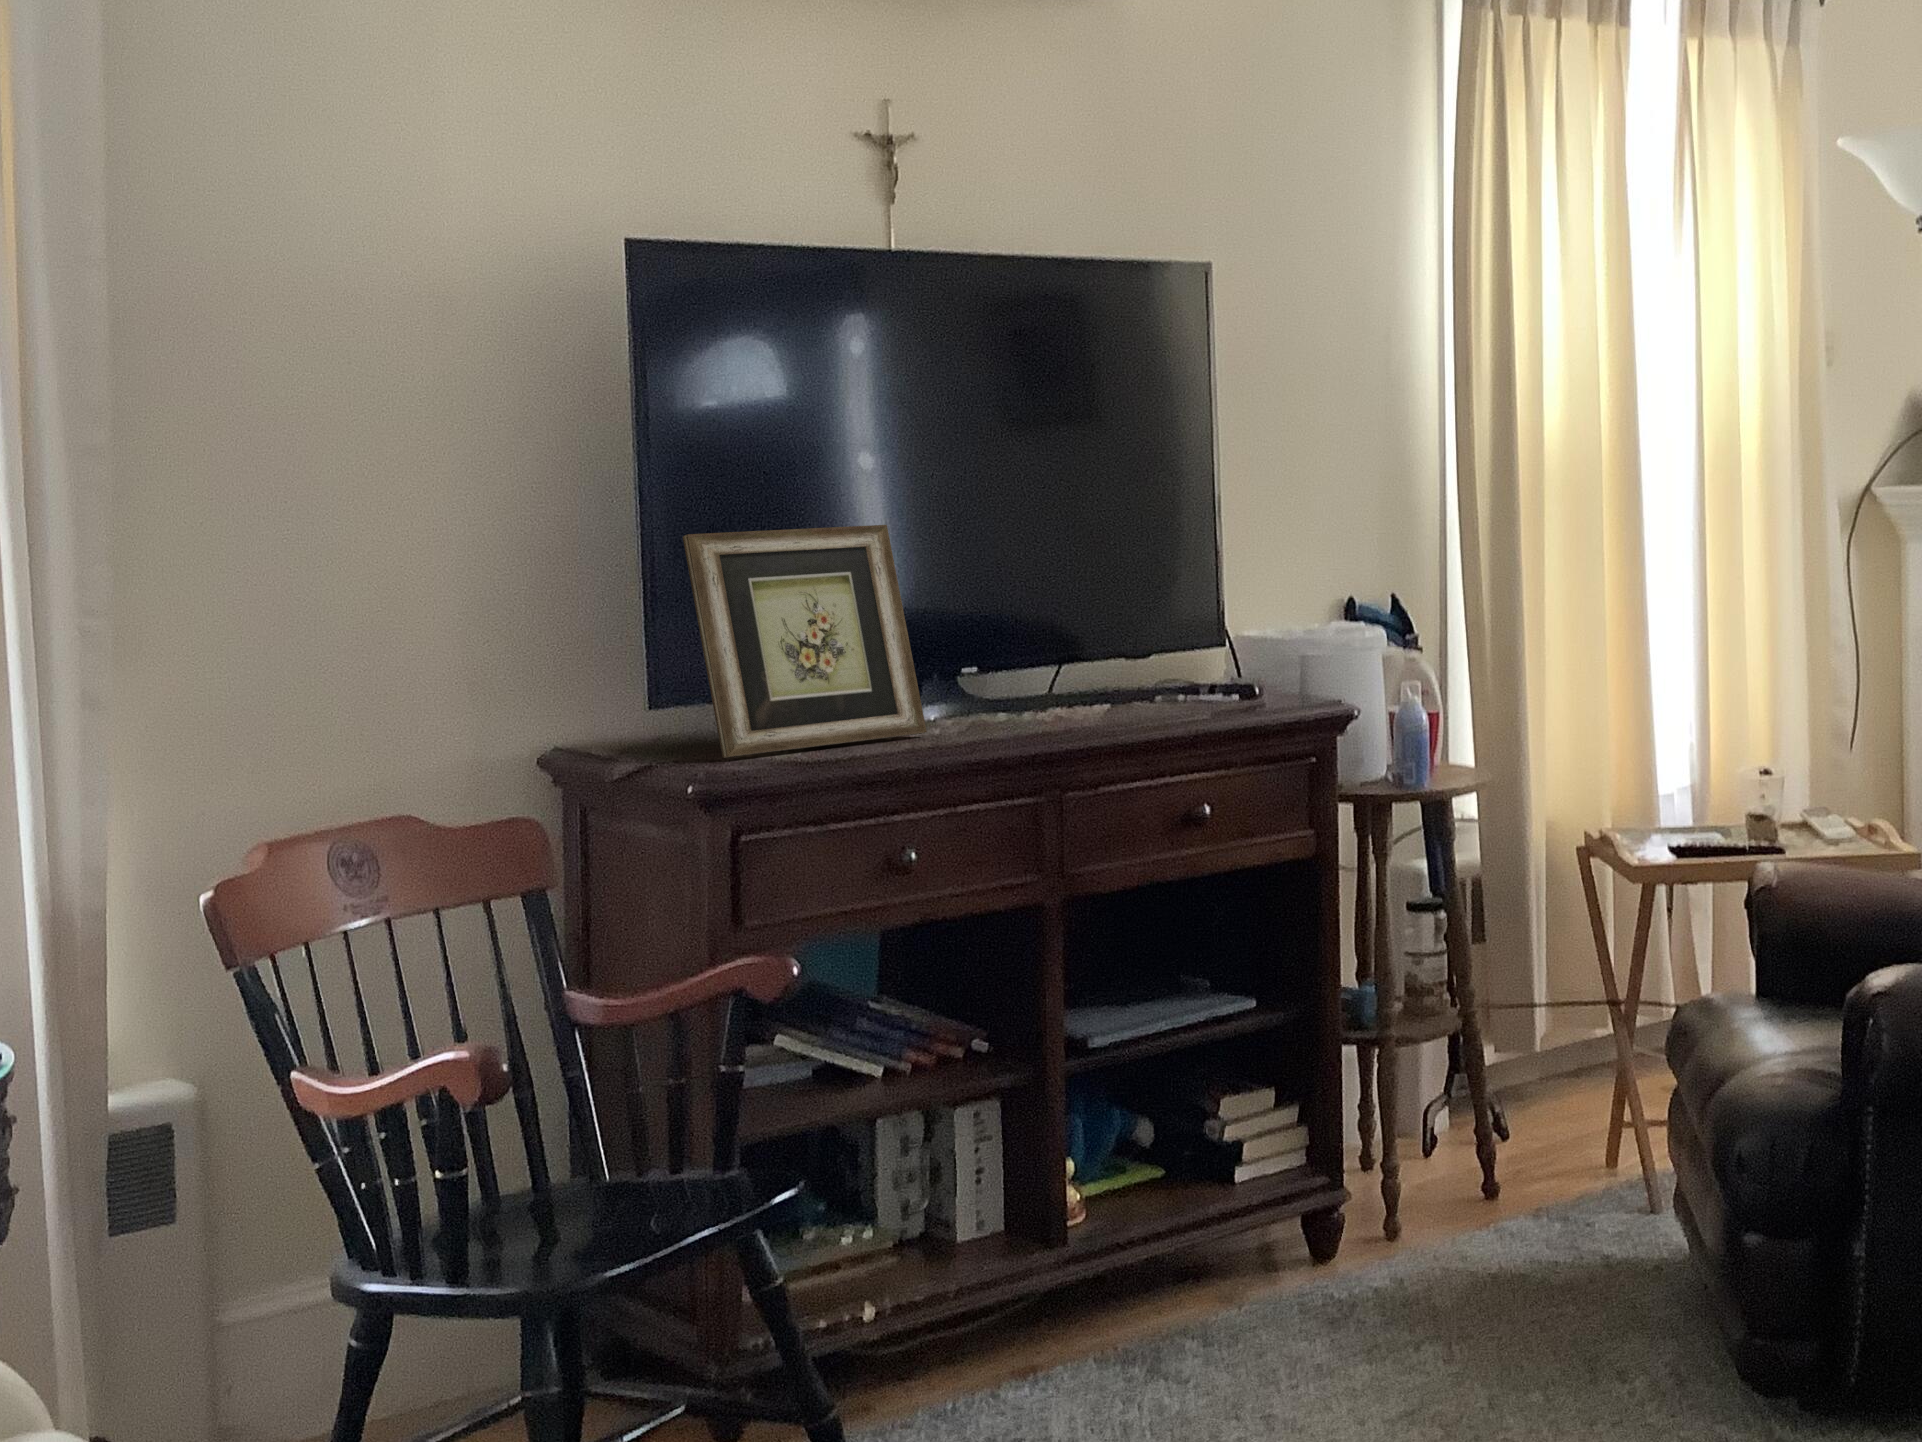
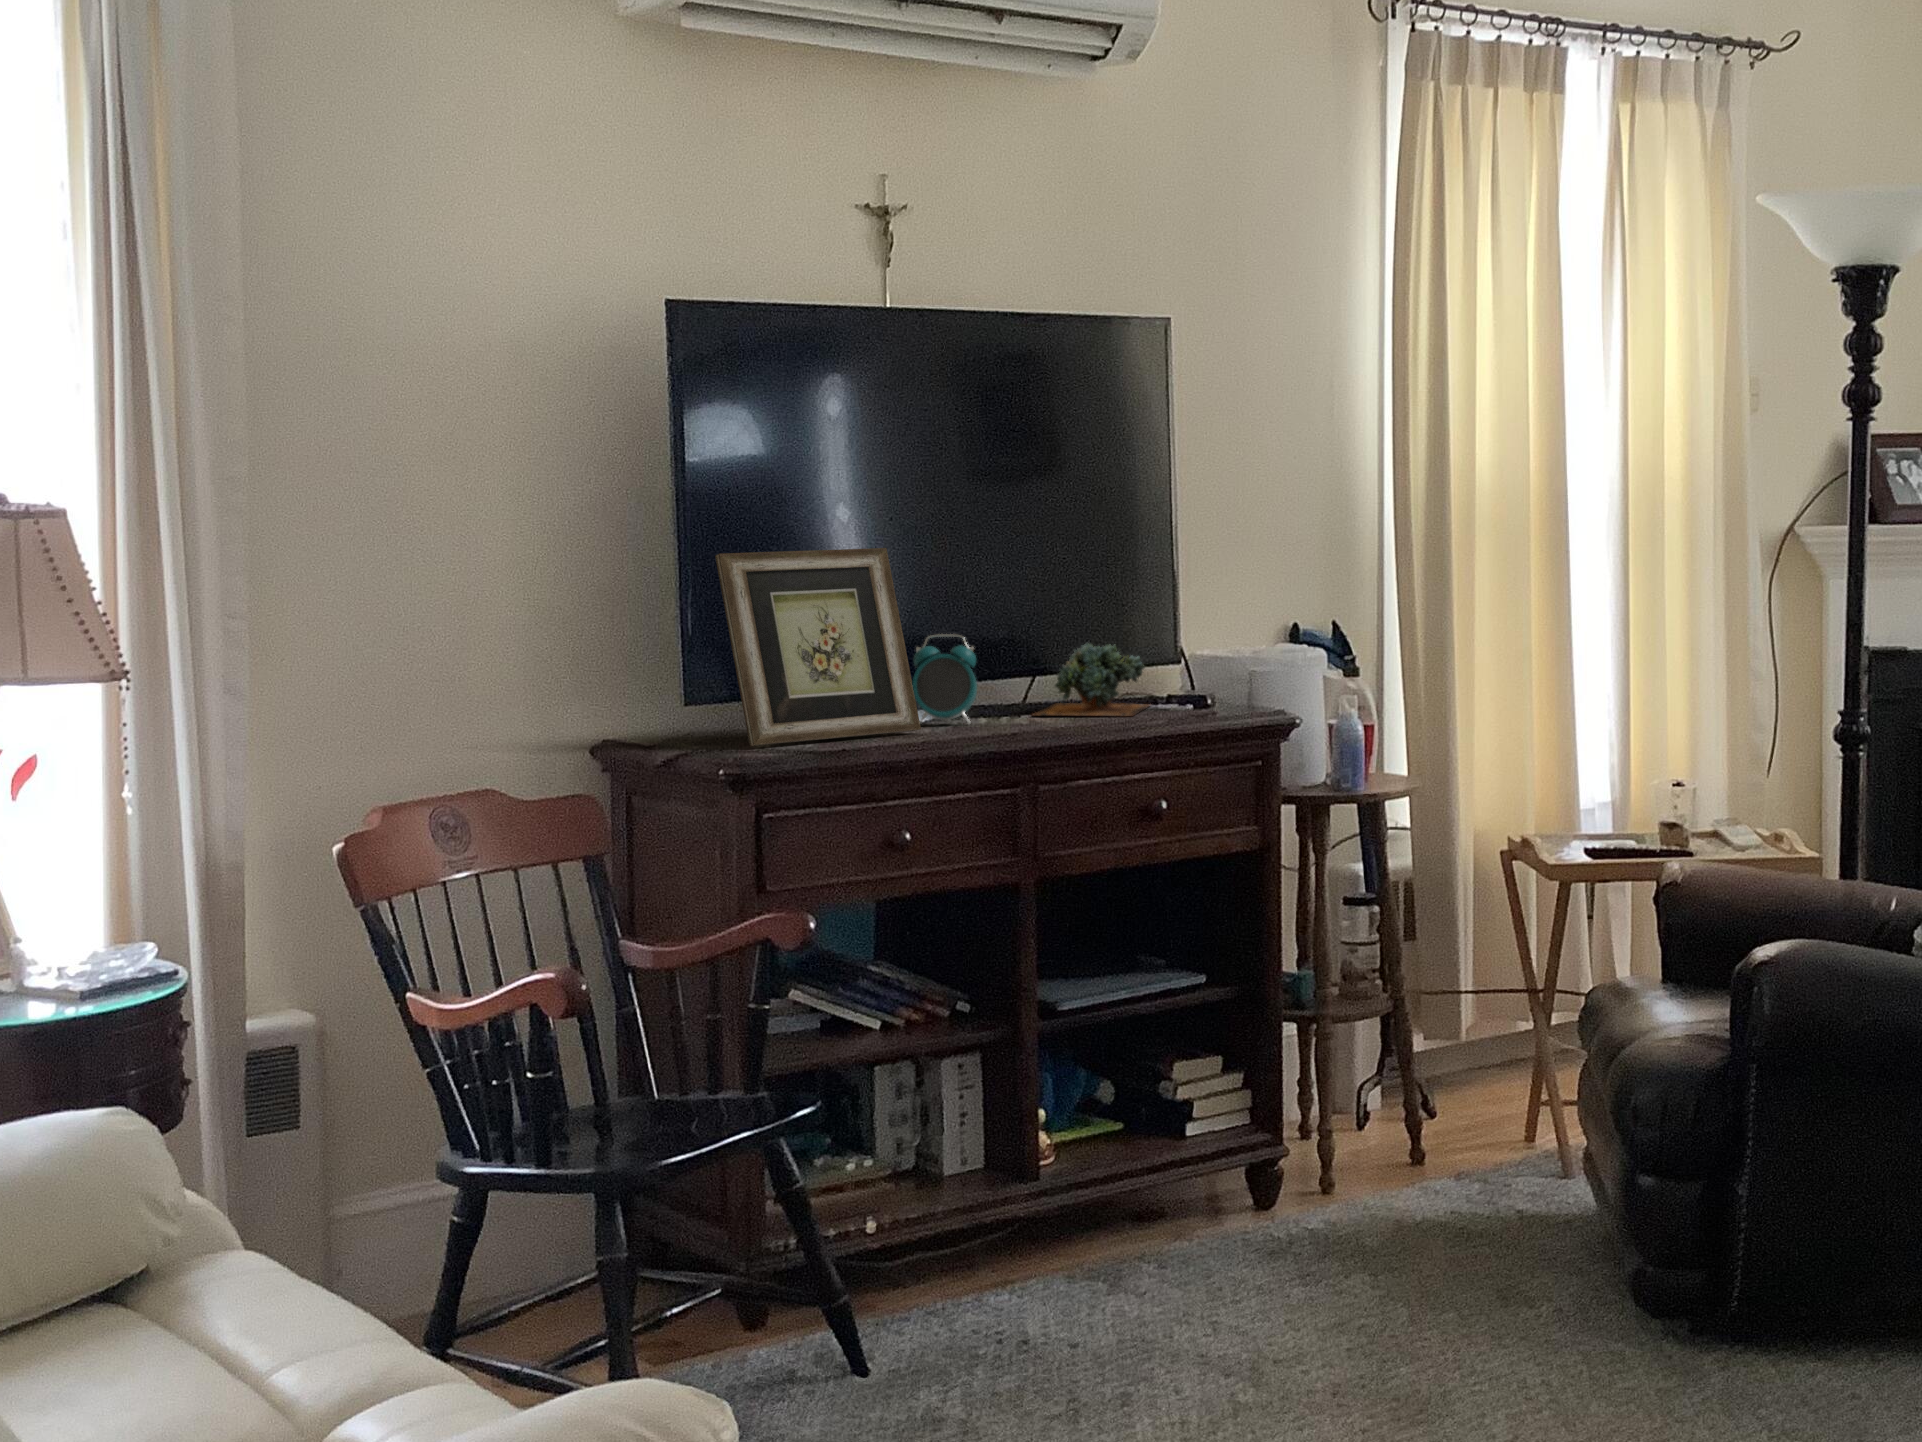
alarm clock: none [918,621,993,725] -> present [912,634,977,724]
succulent plant: none [1056,627,1193,712] -> present [1032,644,1150,716]

